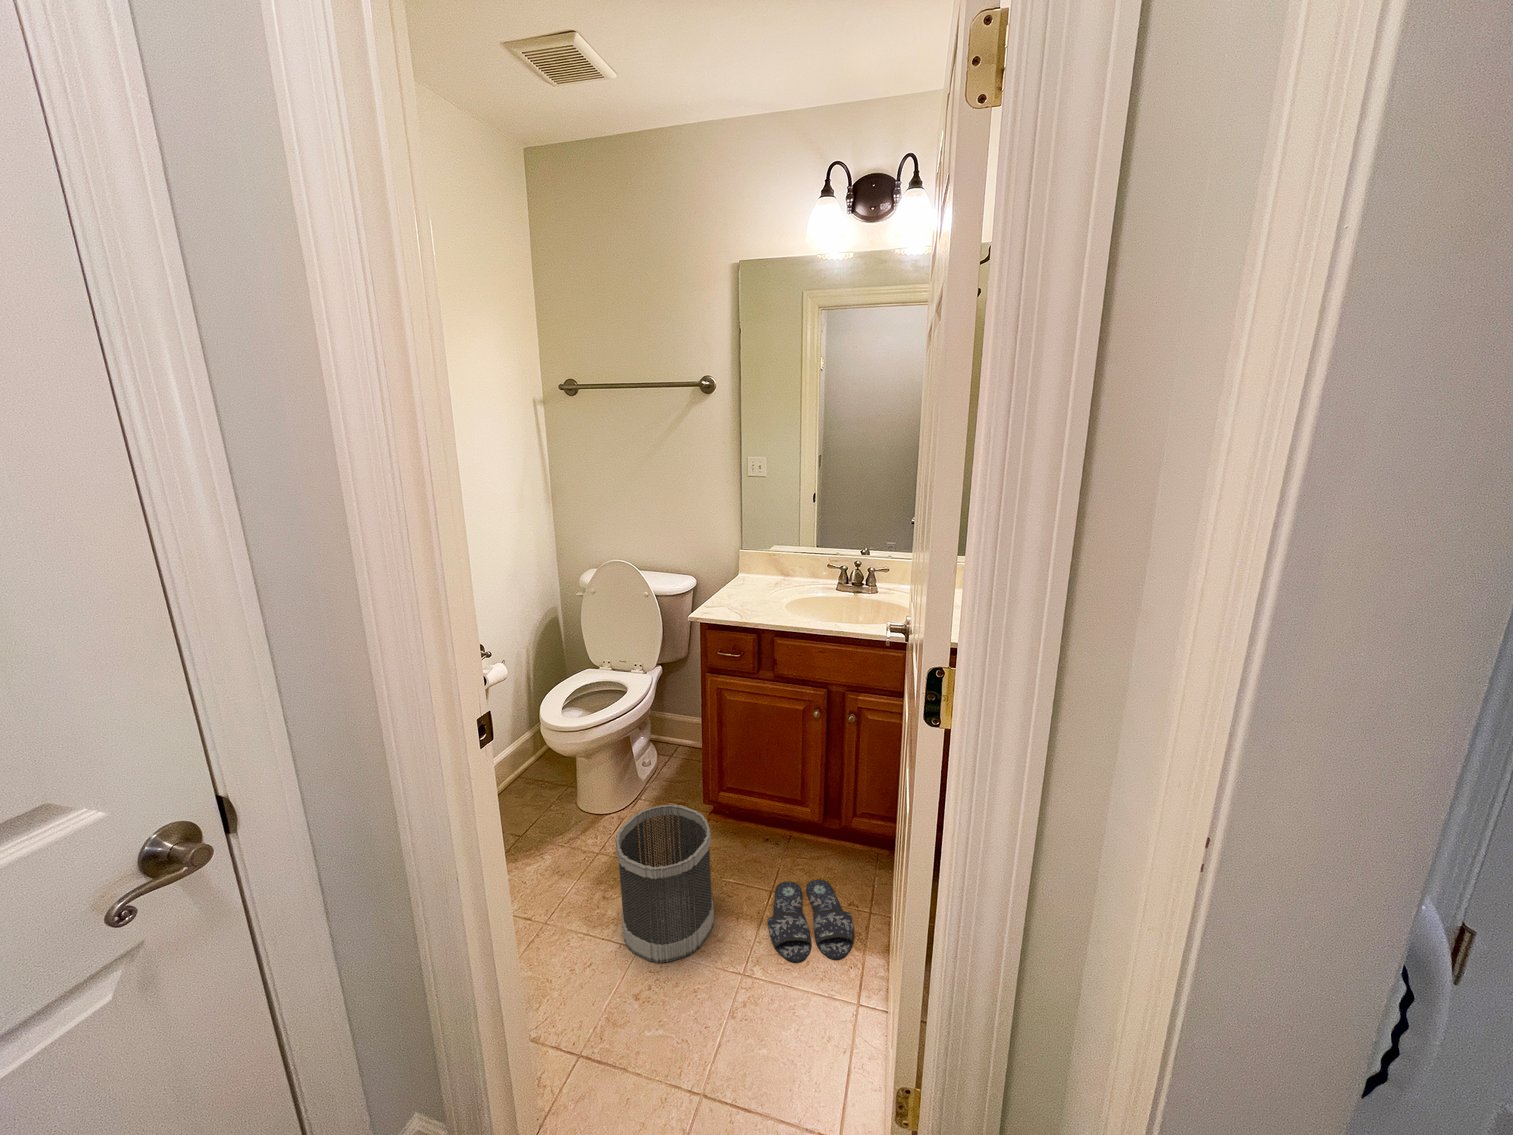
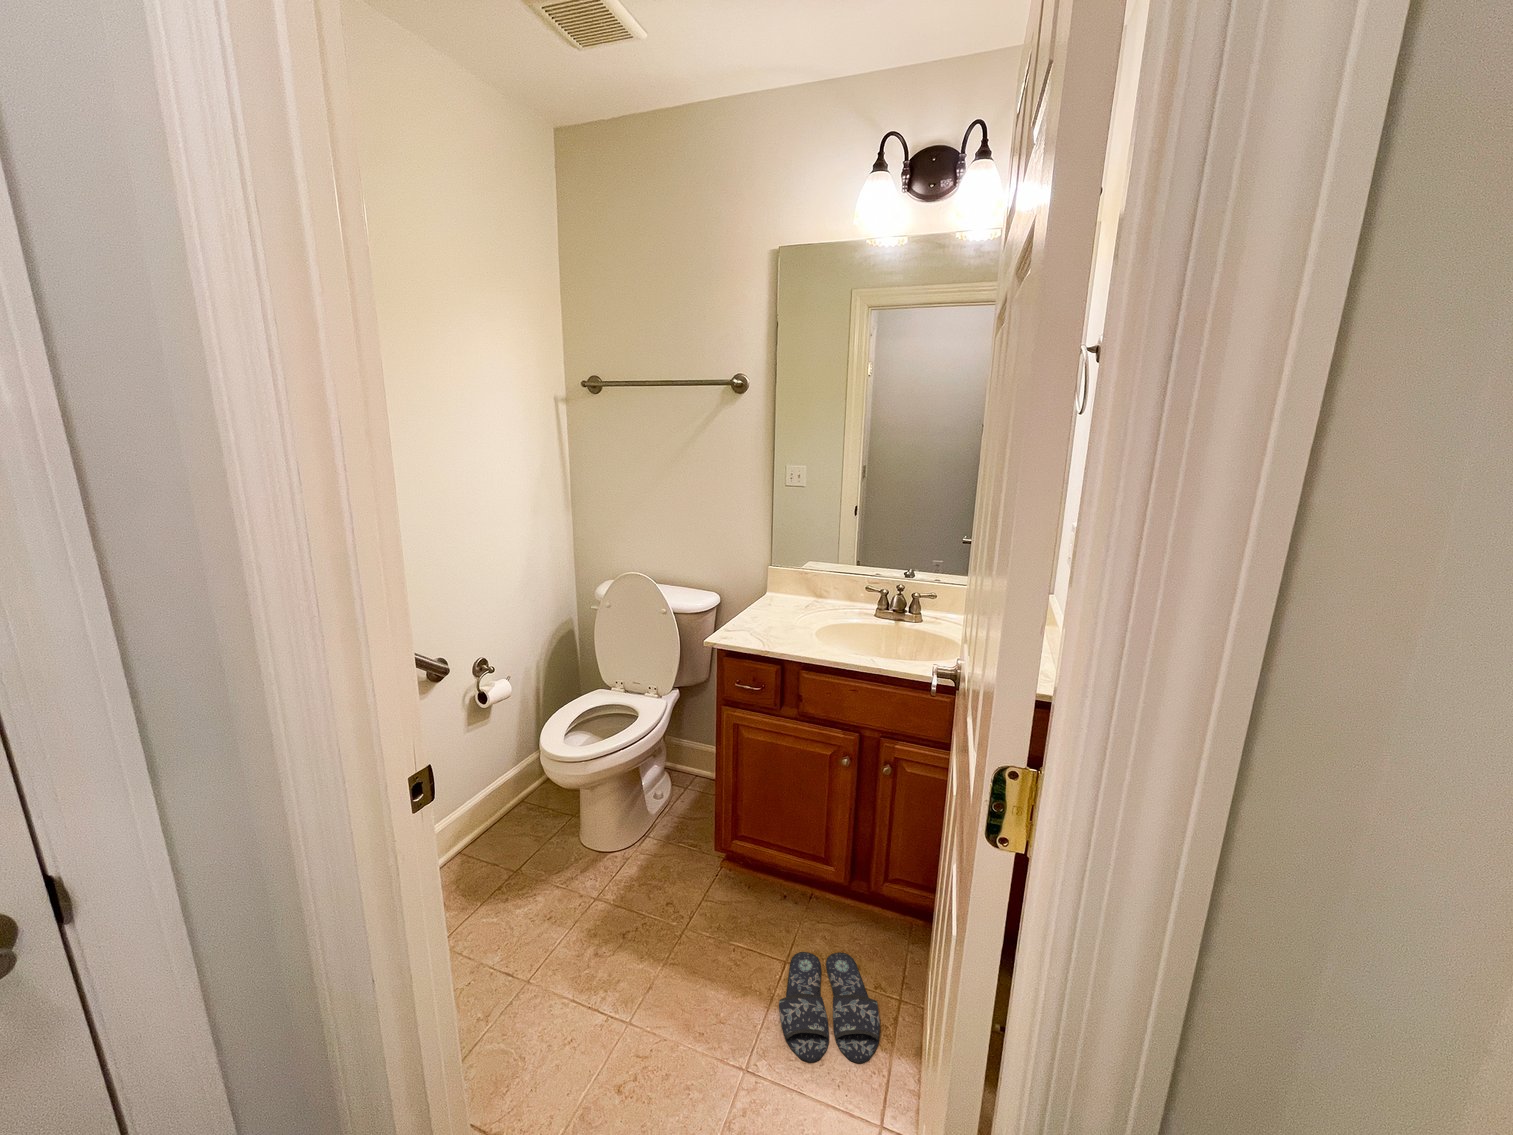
wastebasket: present [616,804,714,963] -> none [607,855,717,1048]

